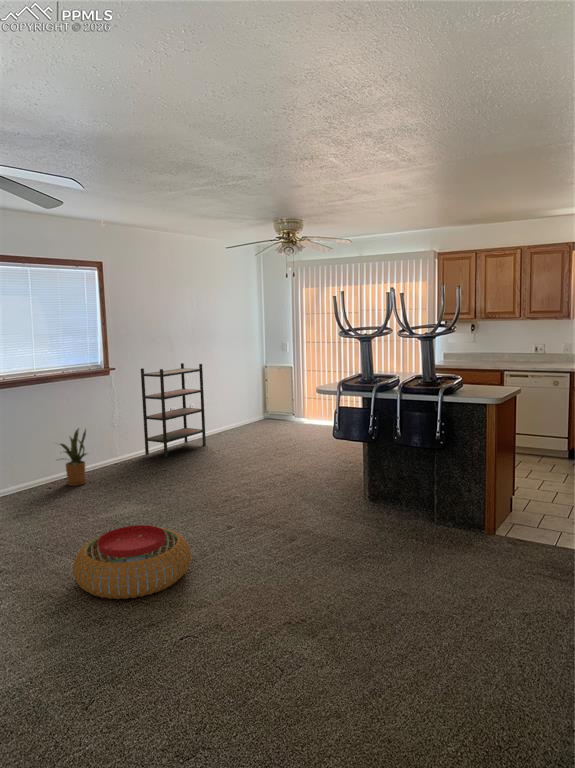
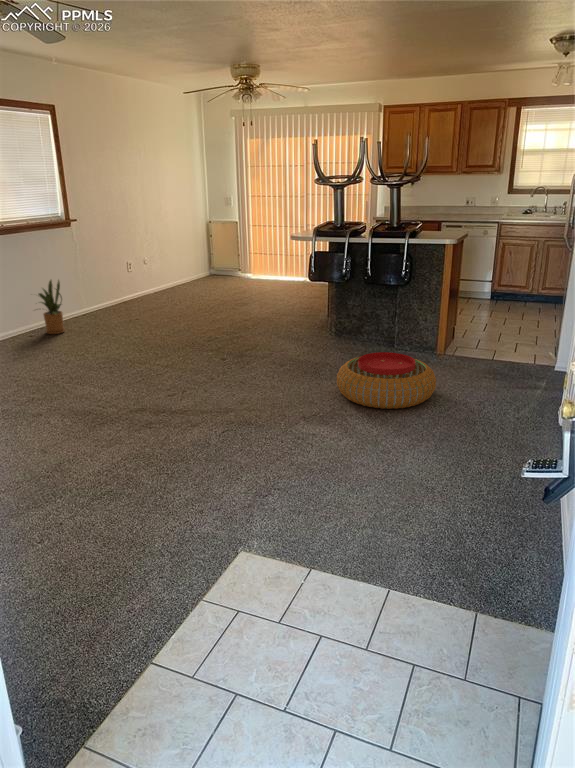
bookshelf: present [141,363,206,457] -> none [98,216,163,309]
pouf: present [73,525,191,599] -> present [337,352,436,409]

